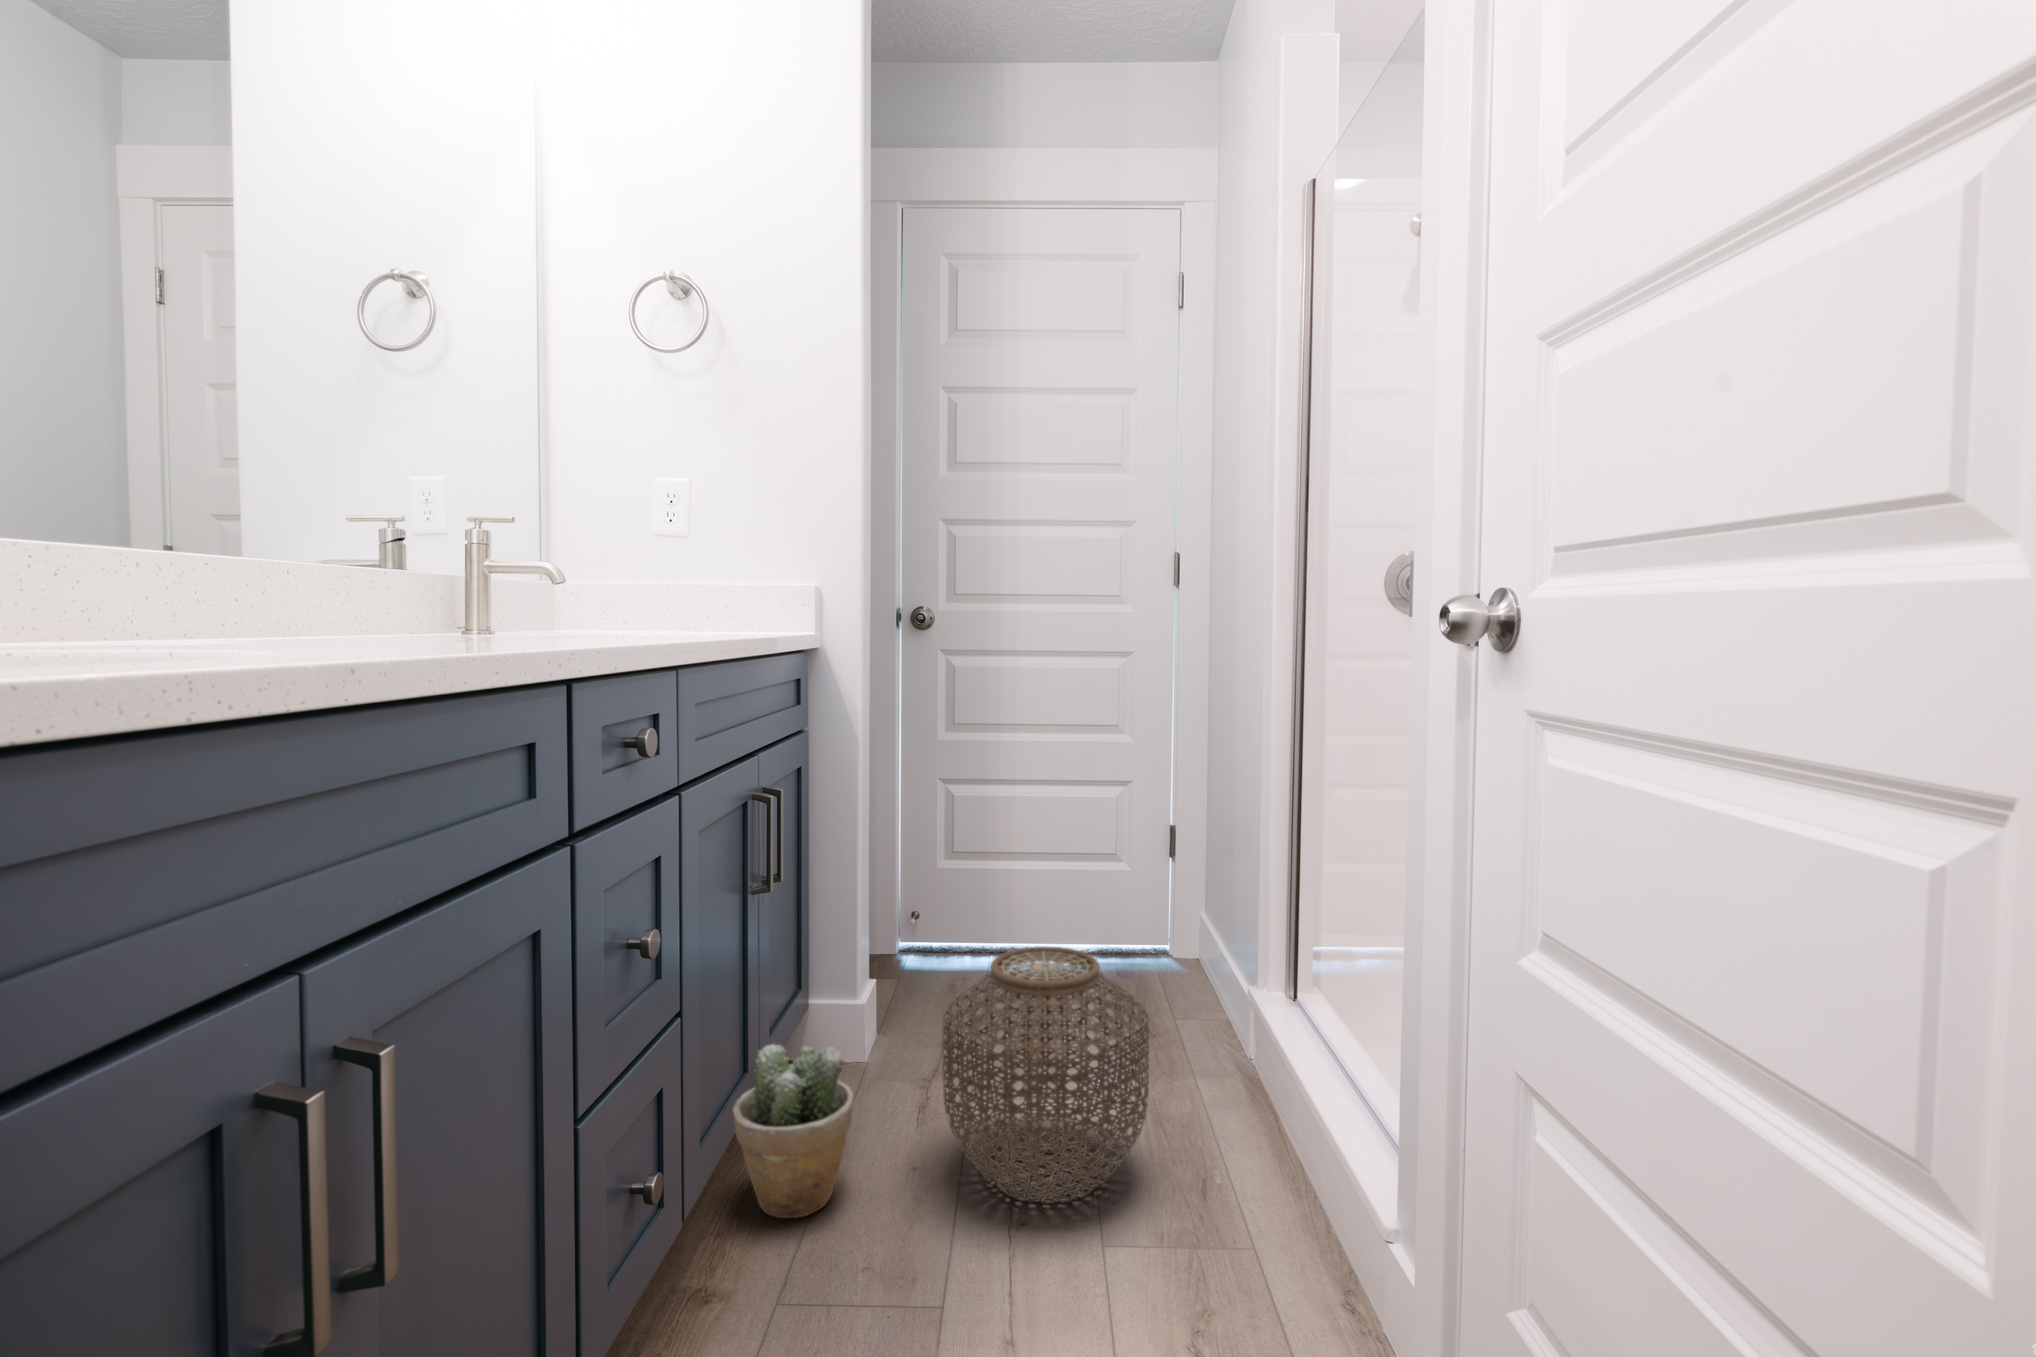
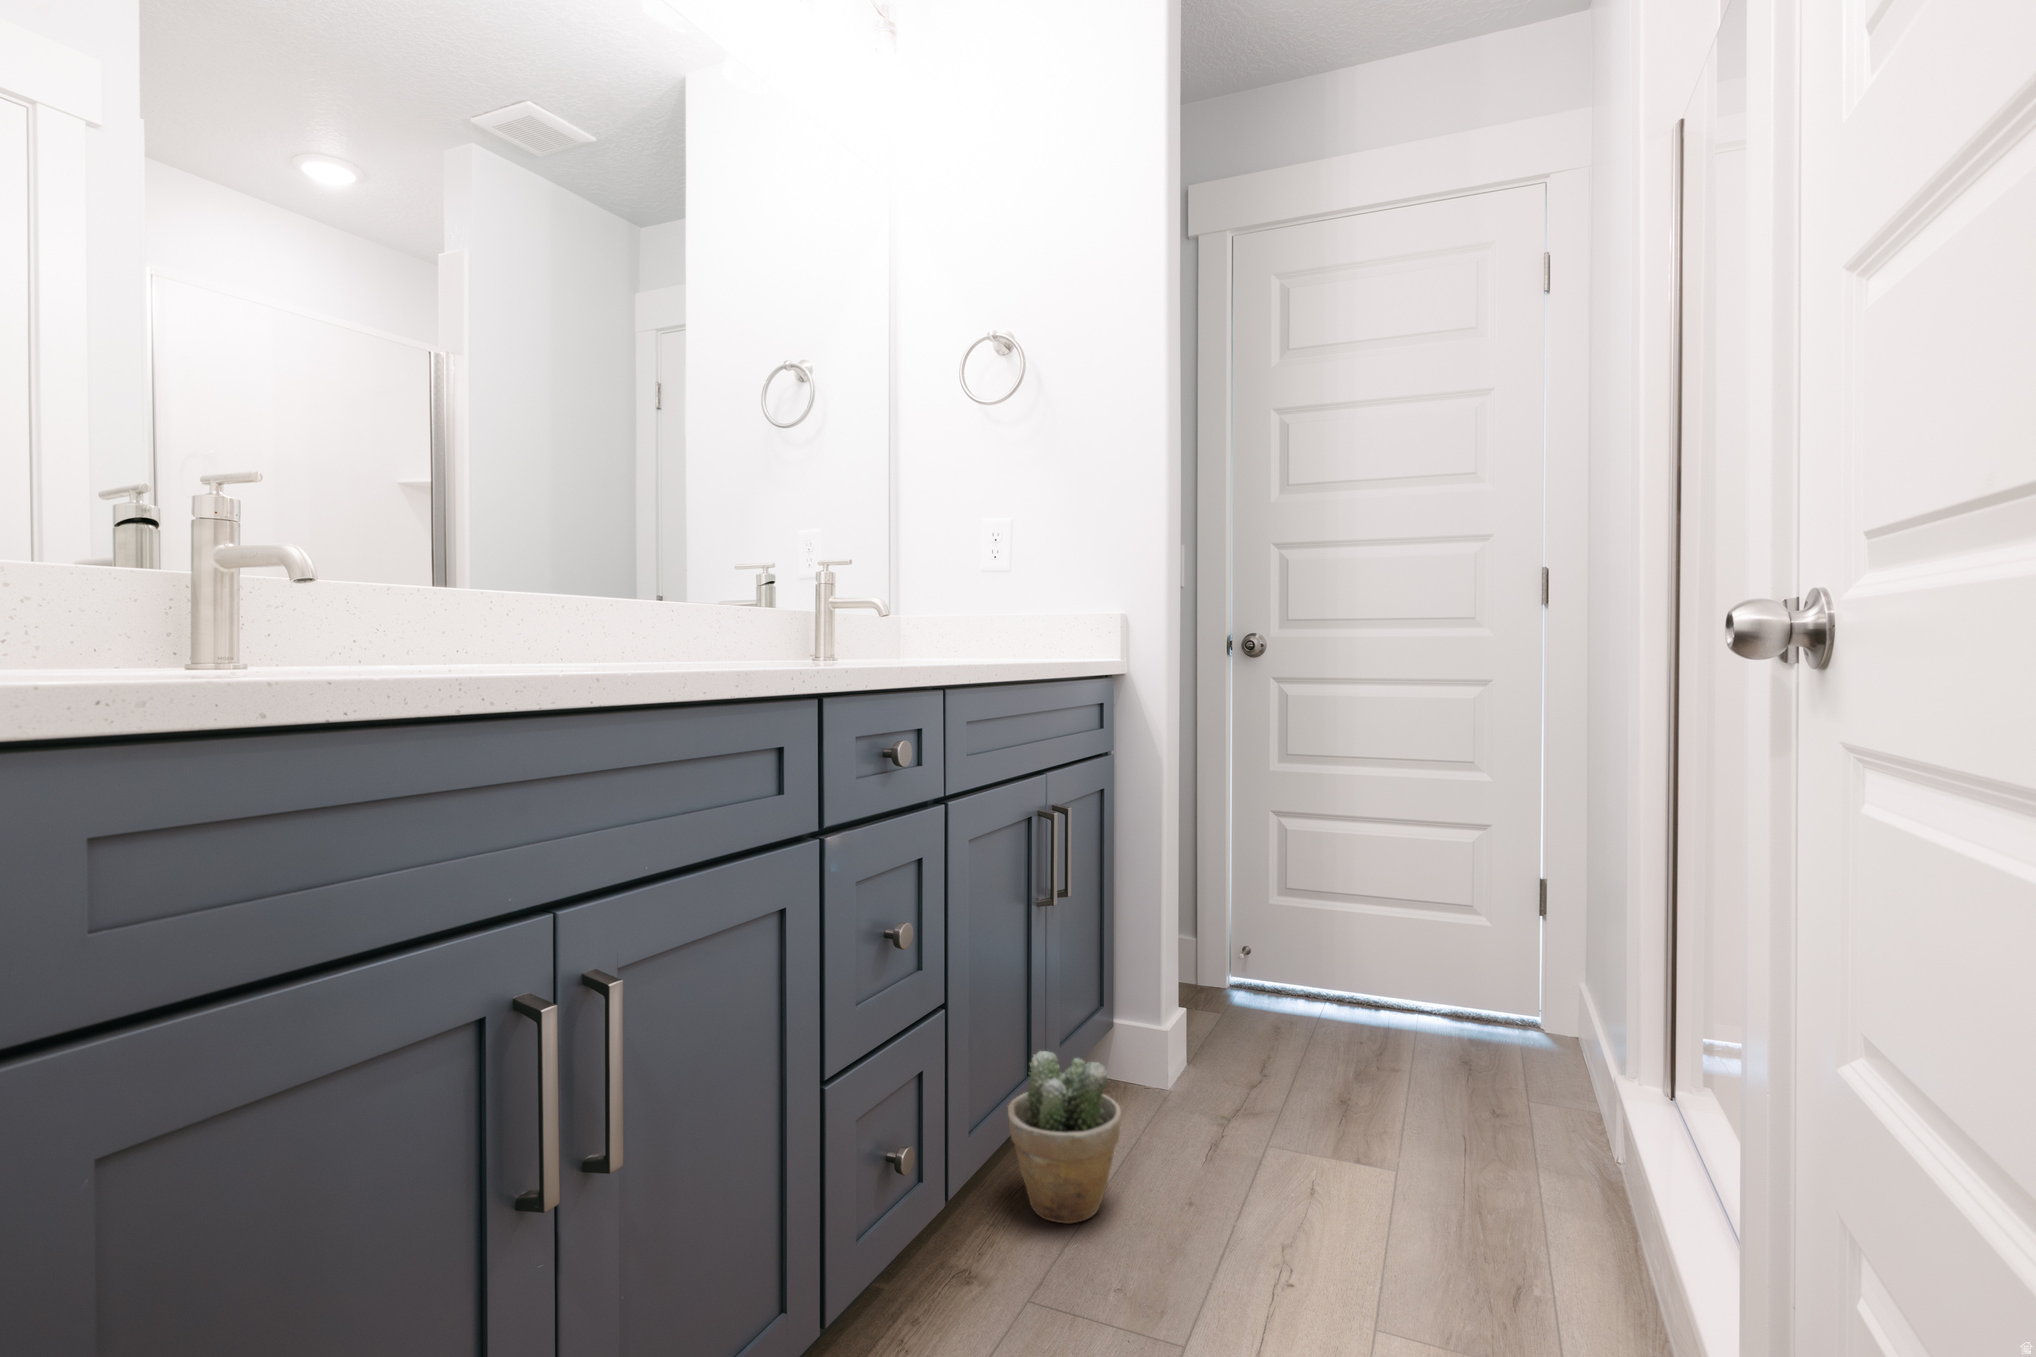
woven basket: present [943,947,1149,1202] -> none [1212,992,1445,1273]

